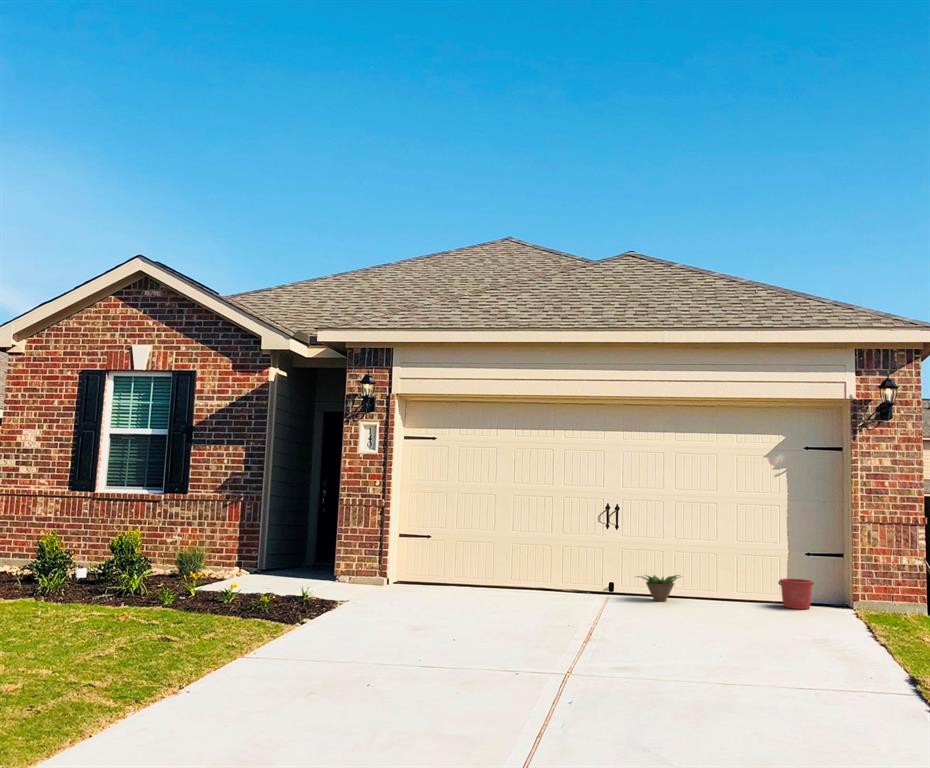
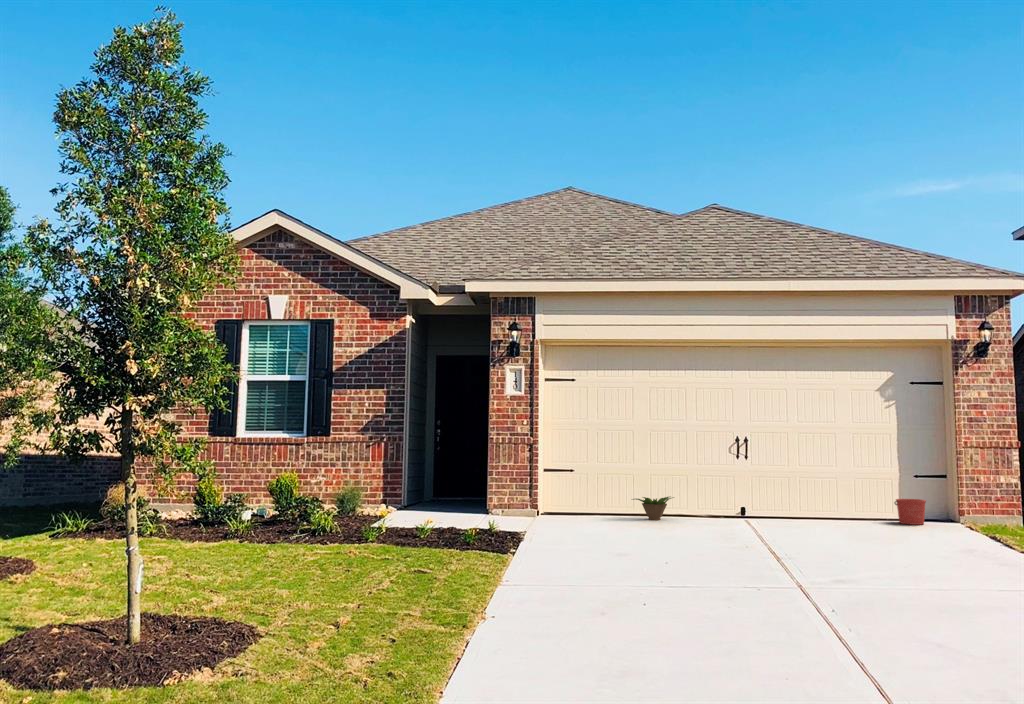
decorative plant: present [638,575,679,601] -> present [633,497,674,520]

